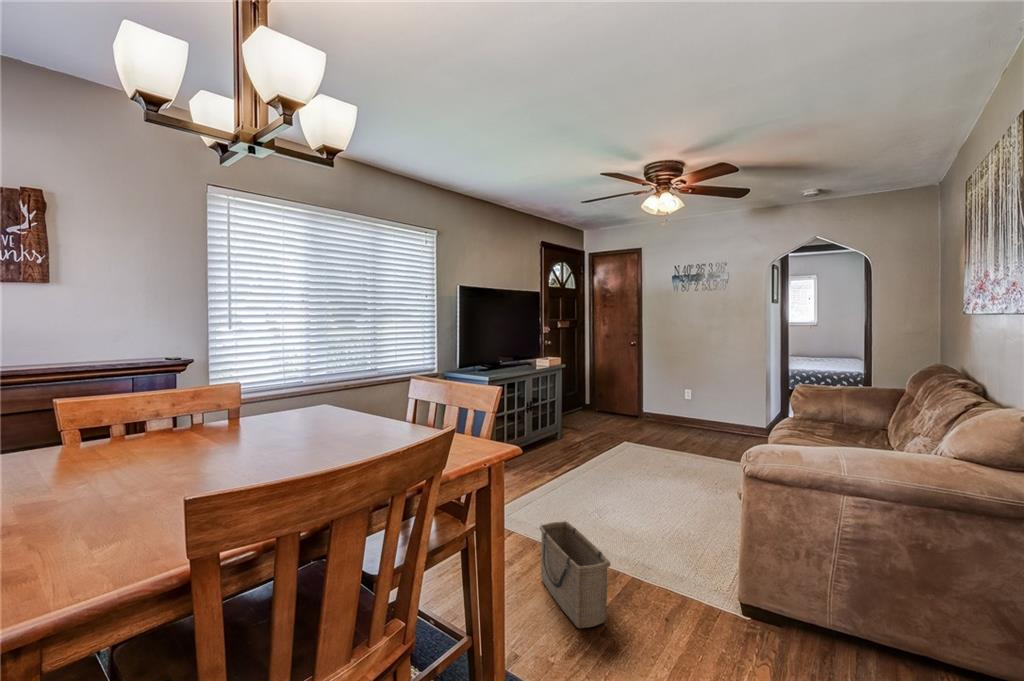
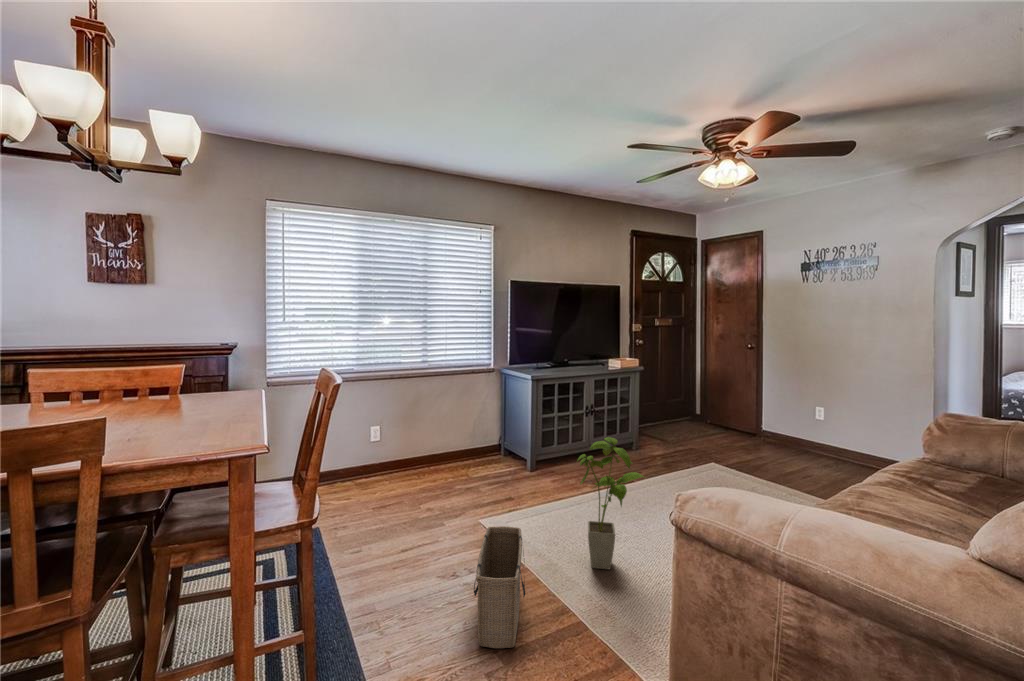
house plant: none [589,432,648,546] -> present [578,437,644,569]

